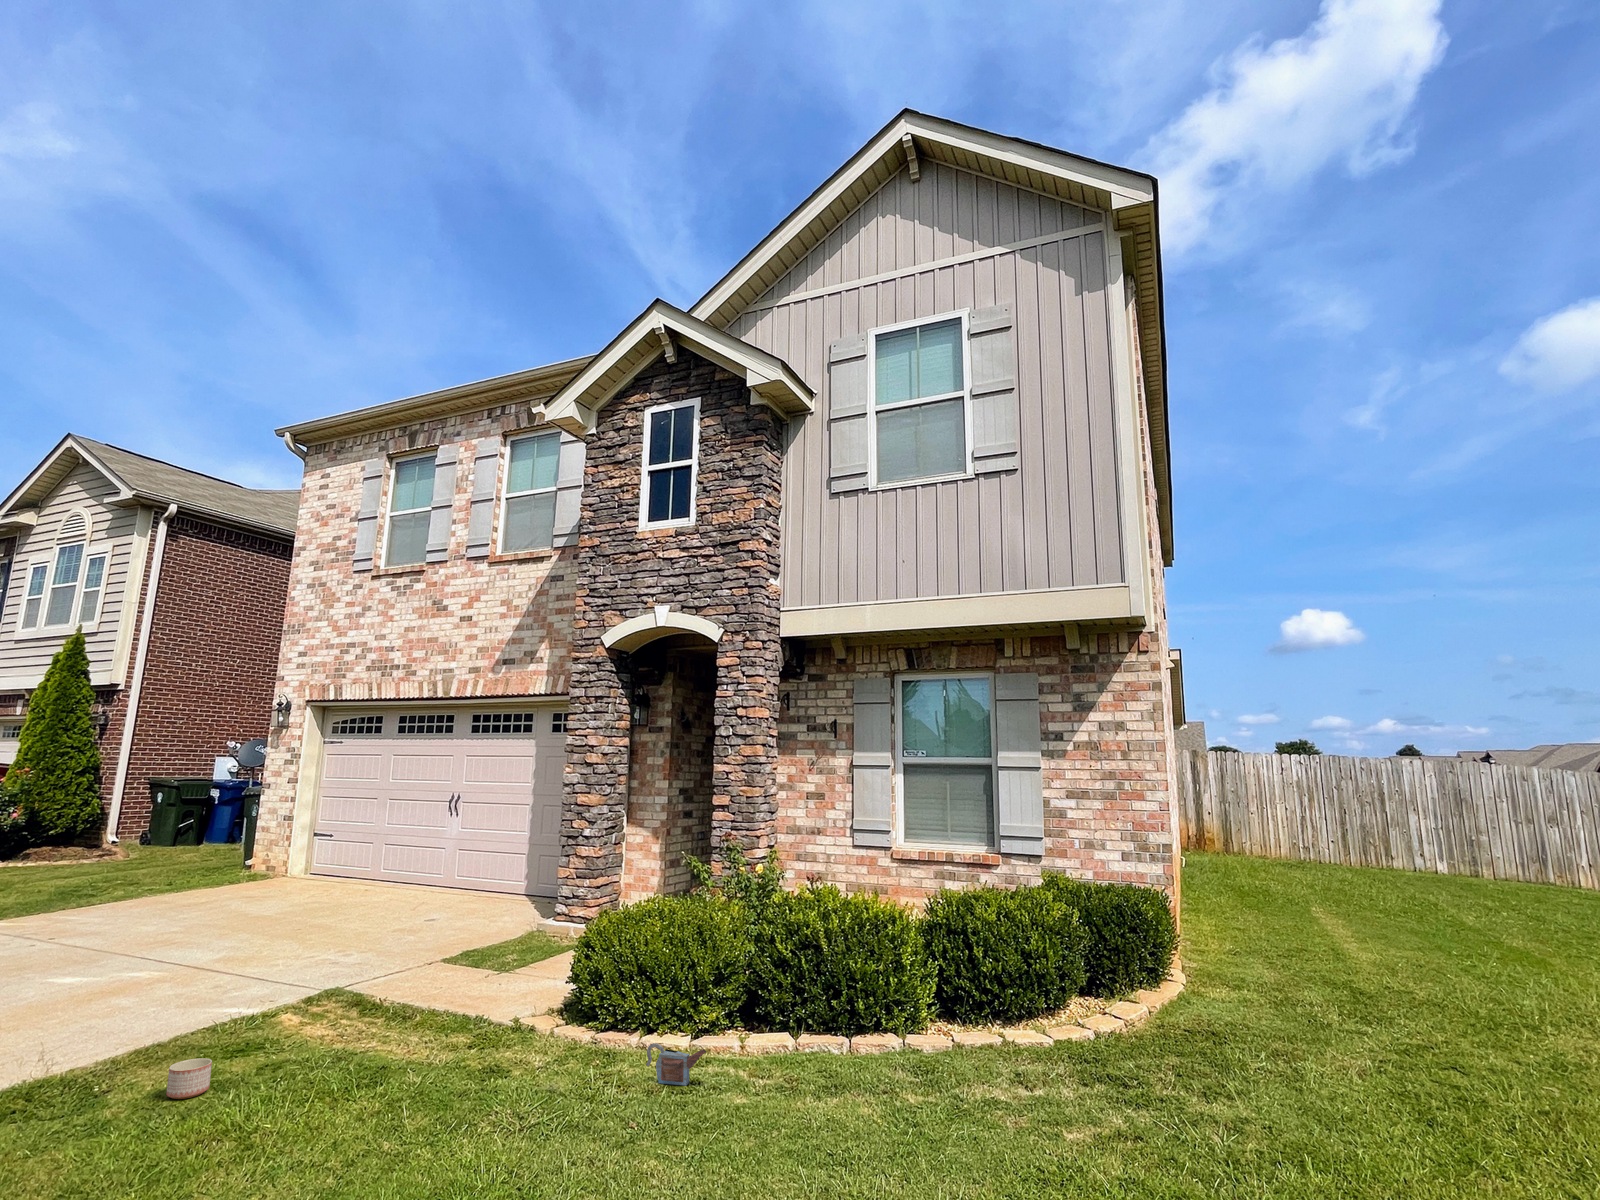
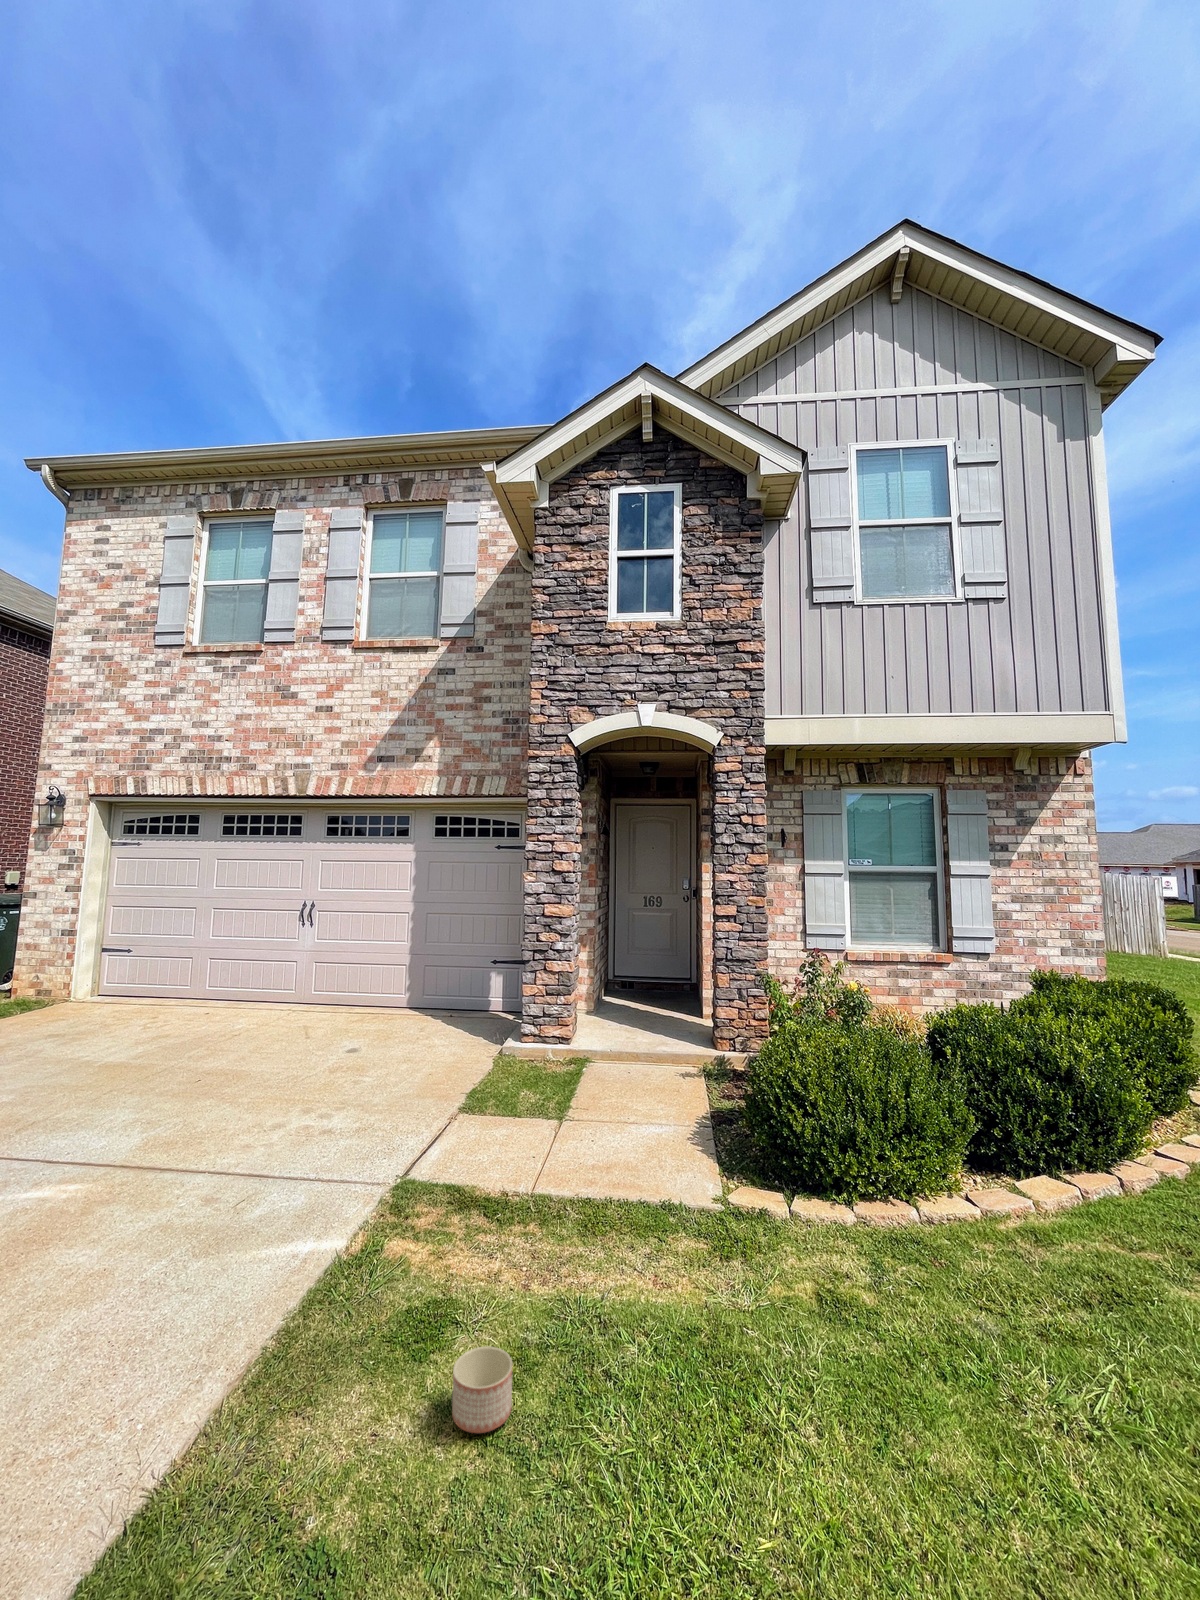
watering can: present [646,1043,706,1086] -> none [1023,1219,1098,1268]

